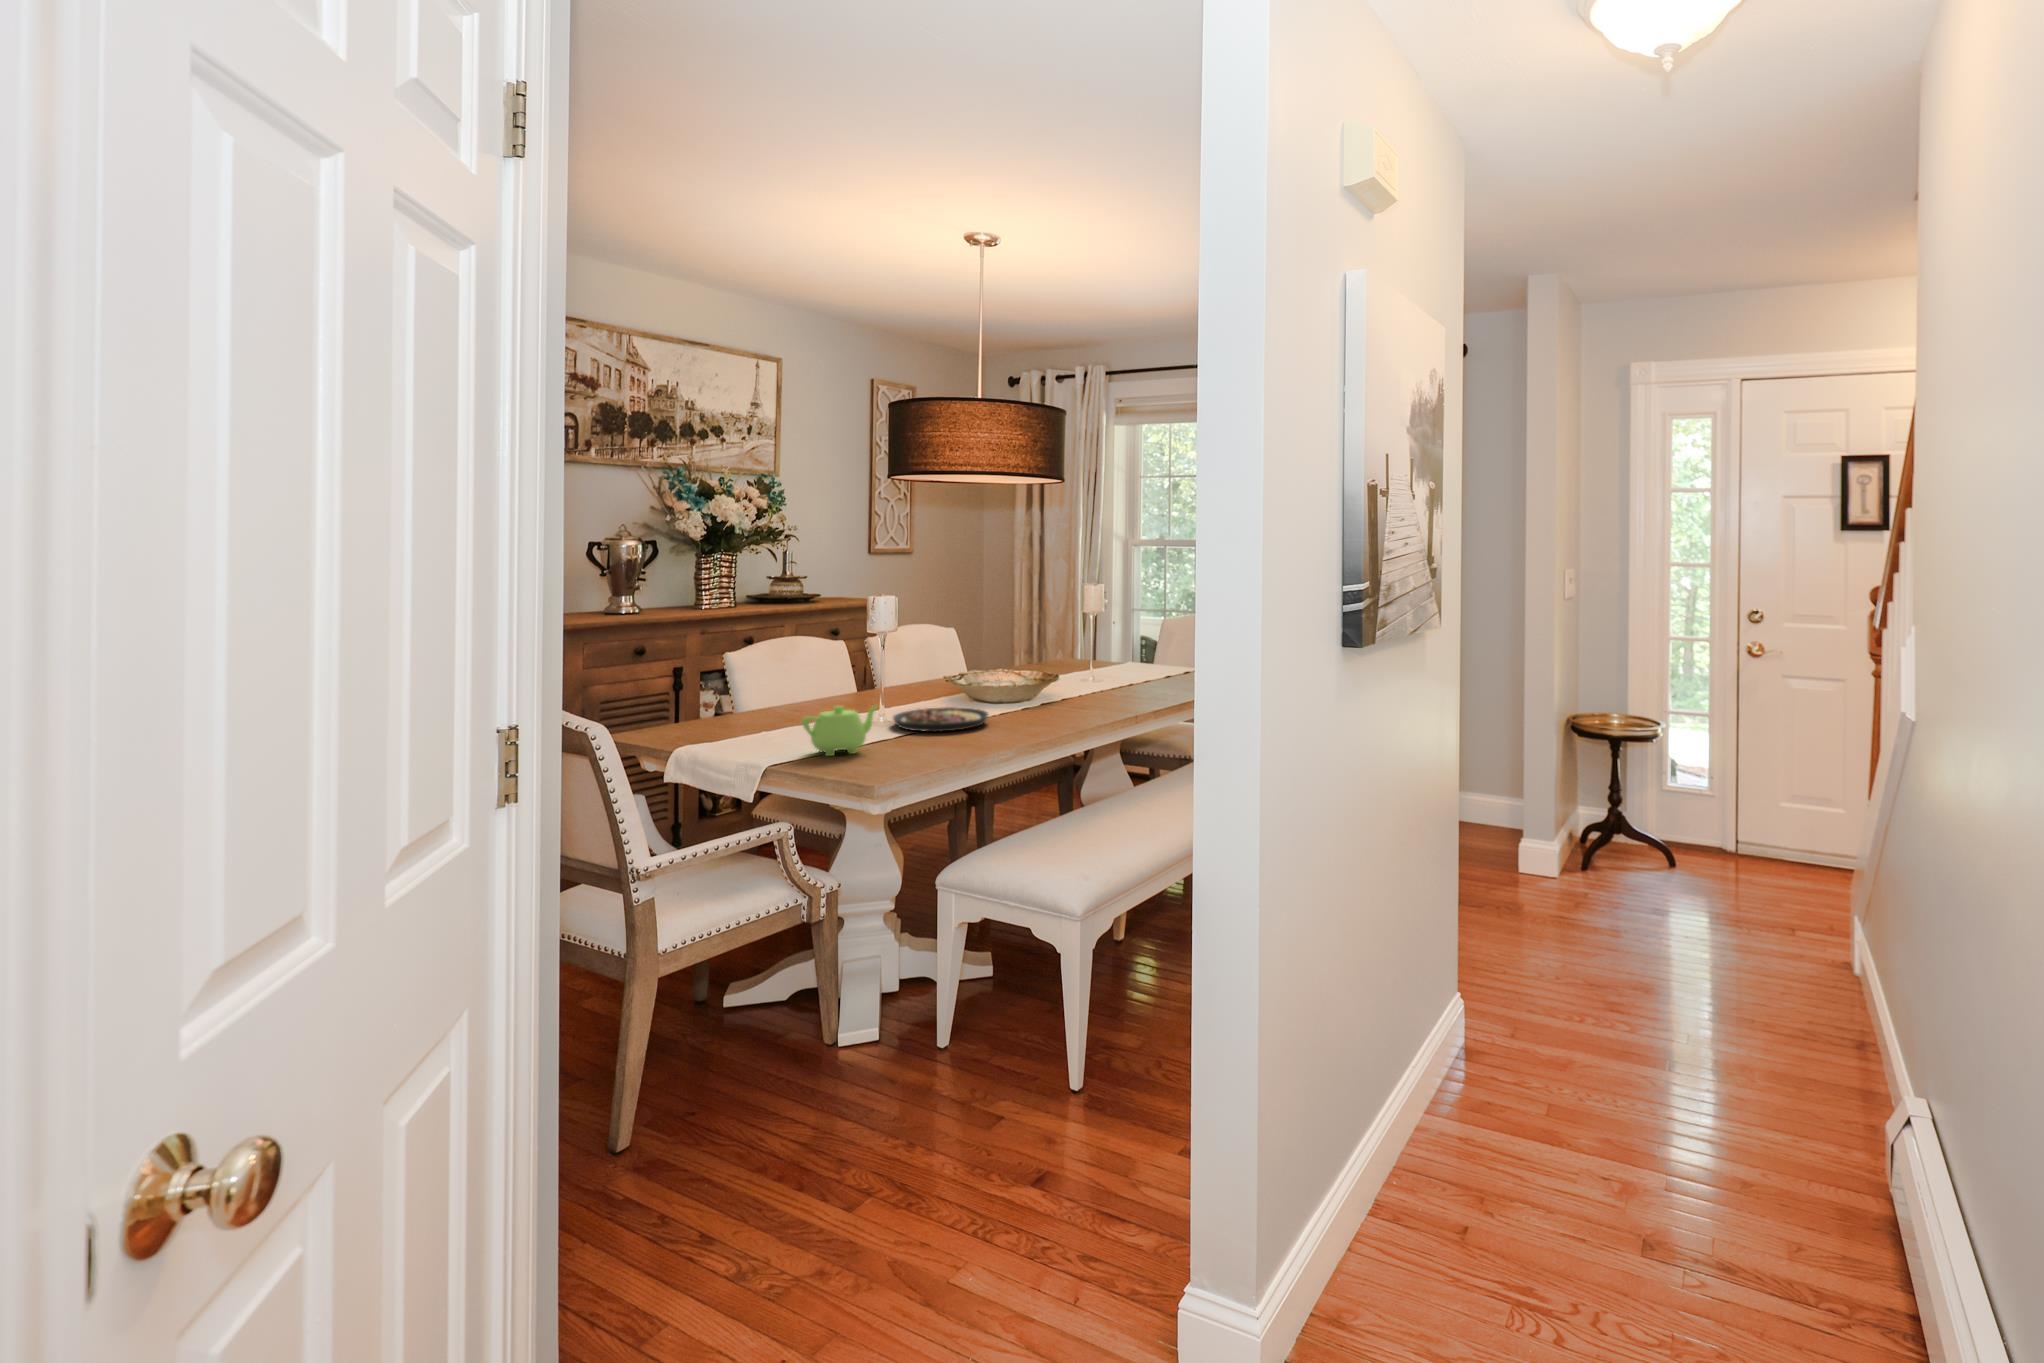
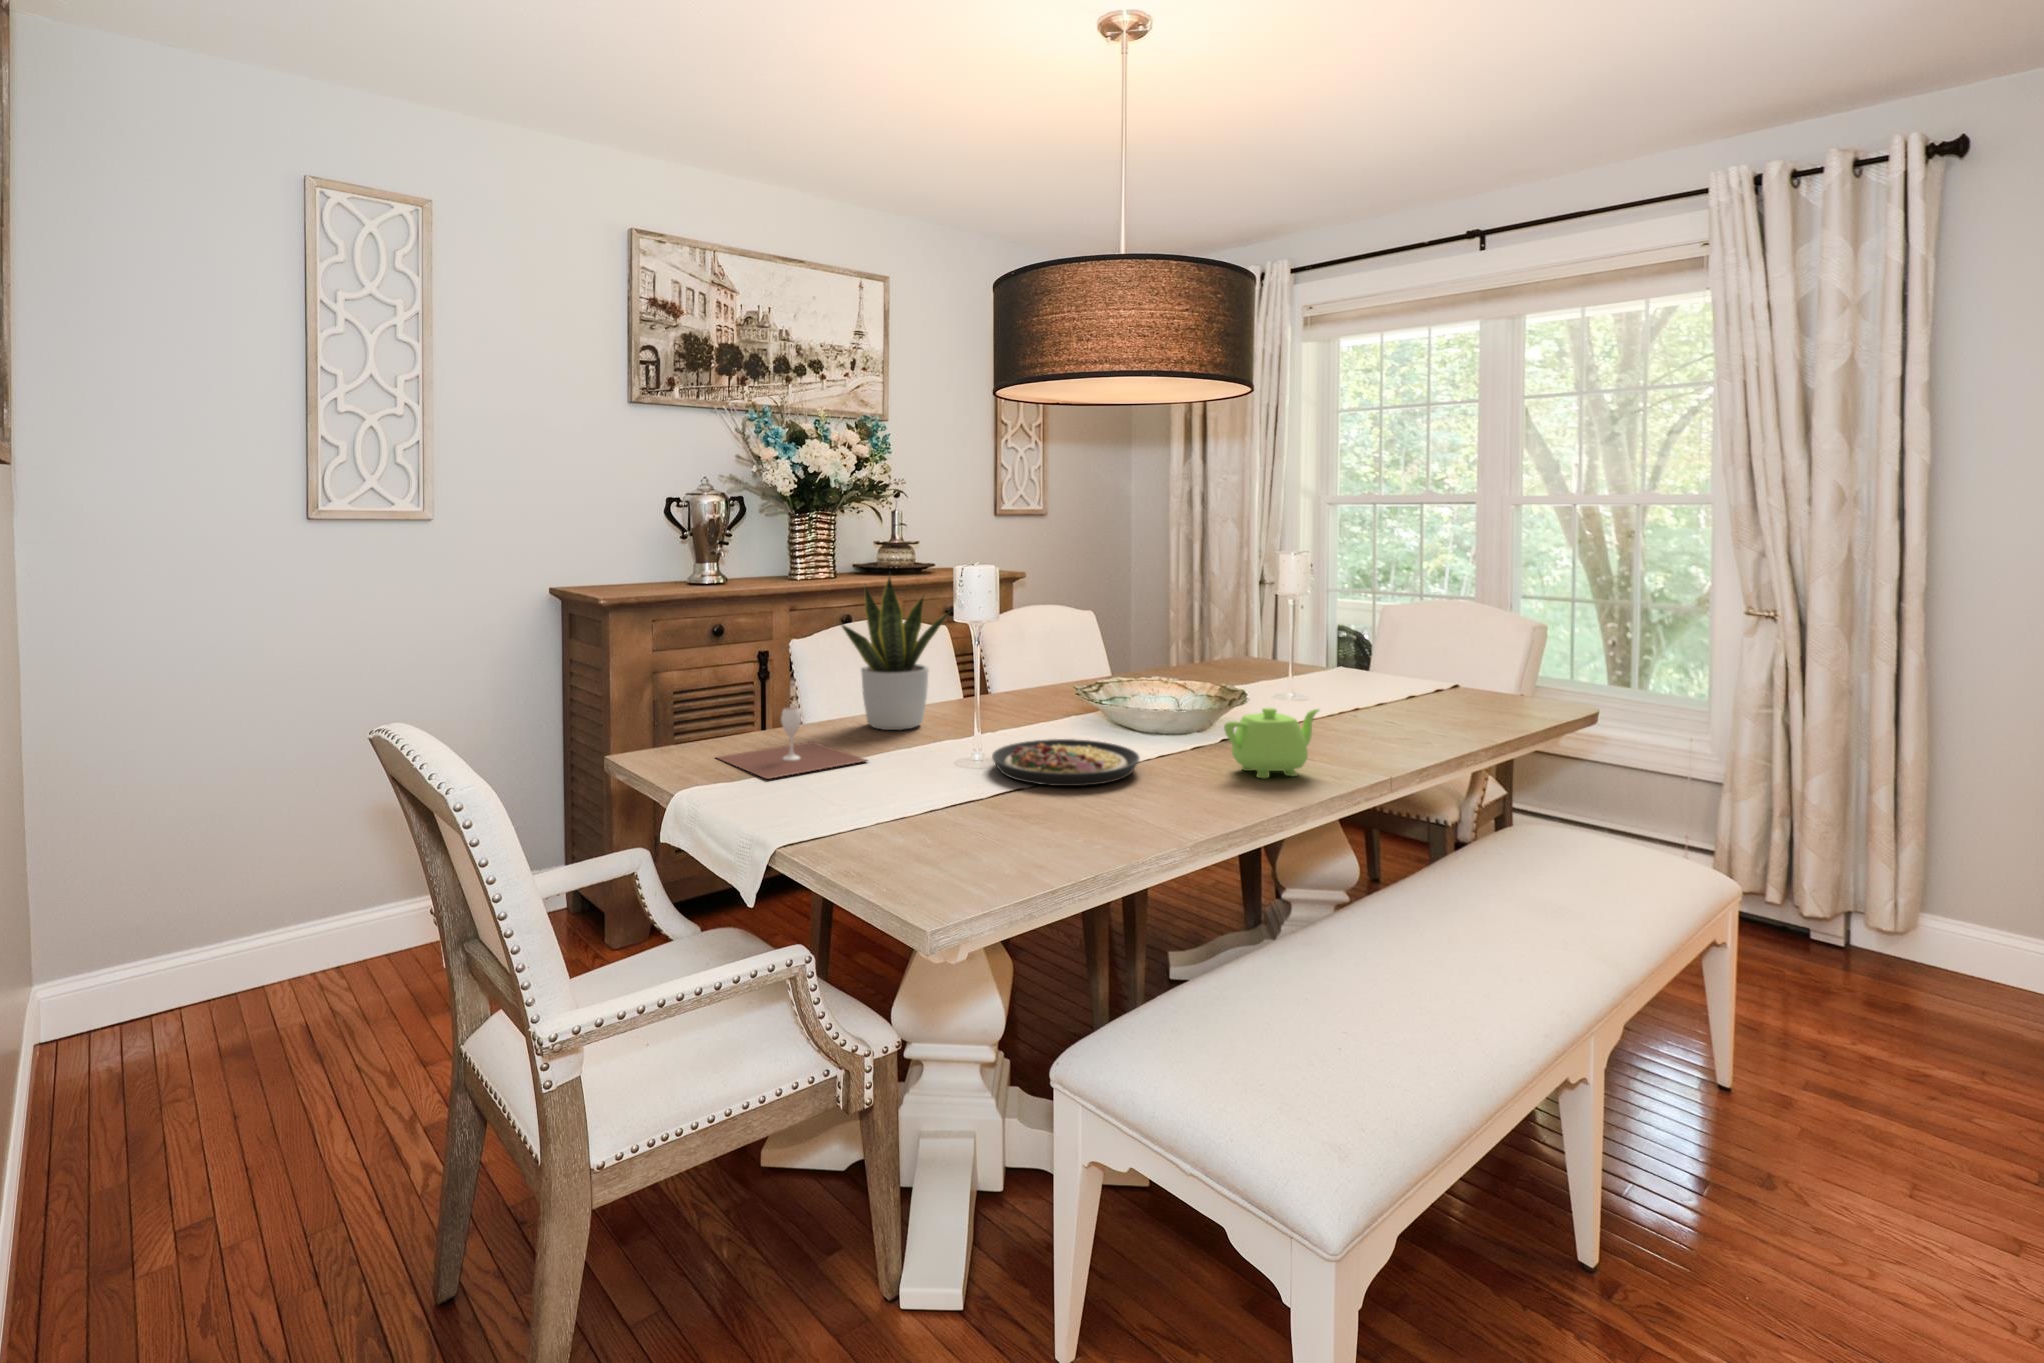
potted plant: none [773,600,860,710] -> present [840,577,948,730]
wine glass: none [689,693,806,739] -> present [717,707,866,779]
teapot: present [802,706,877,756] -> present [1224,708,1319,779]

